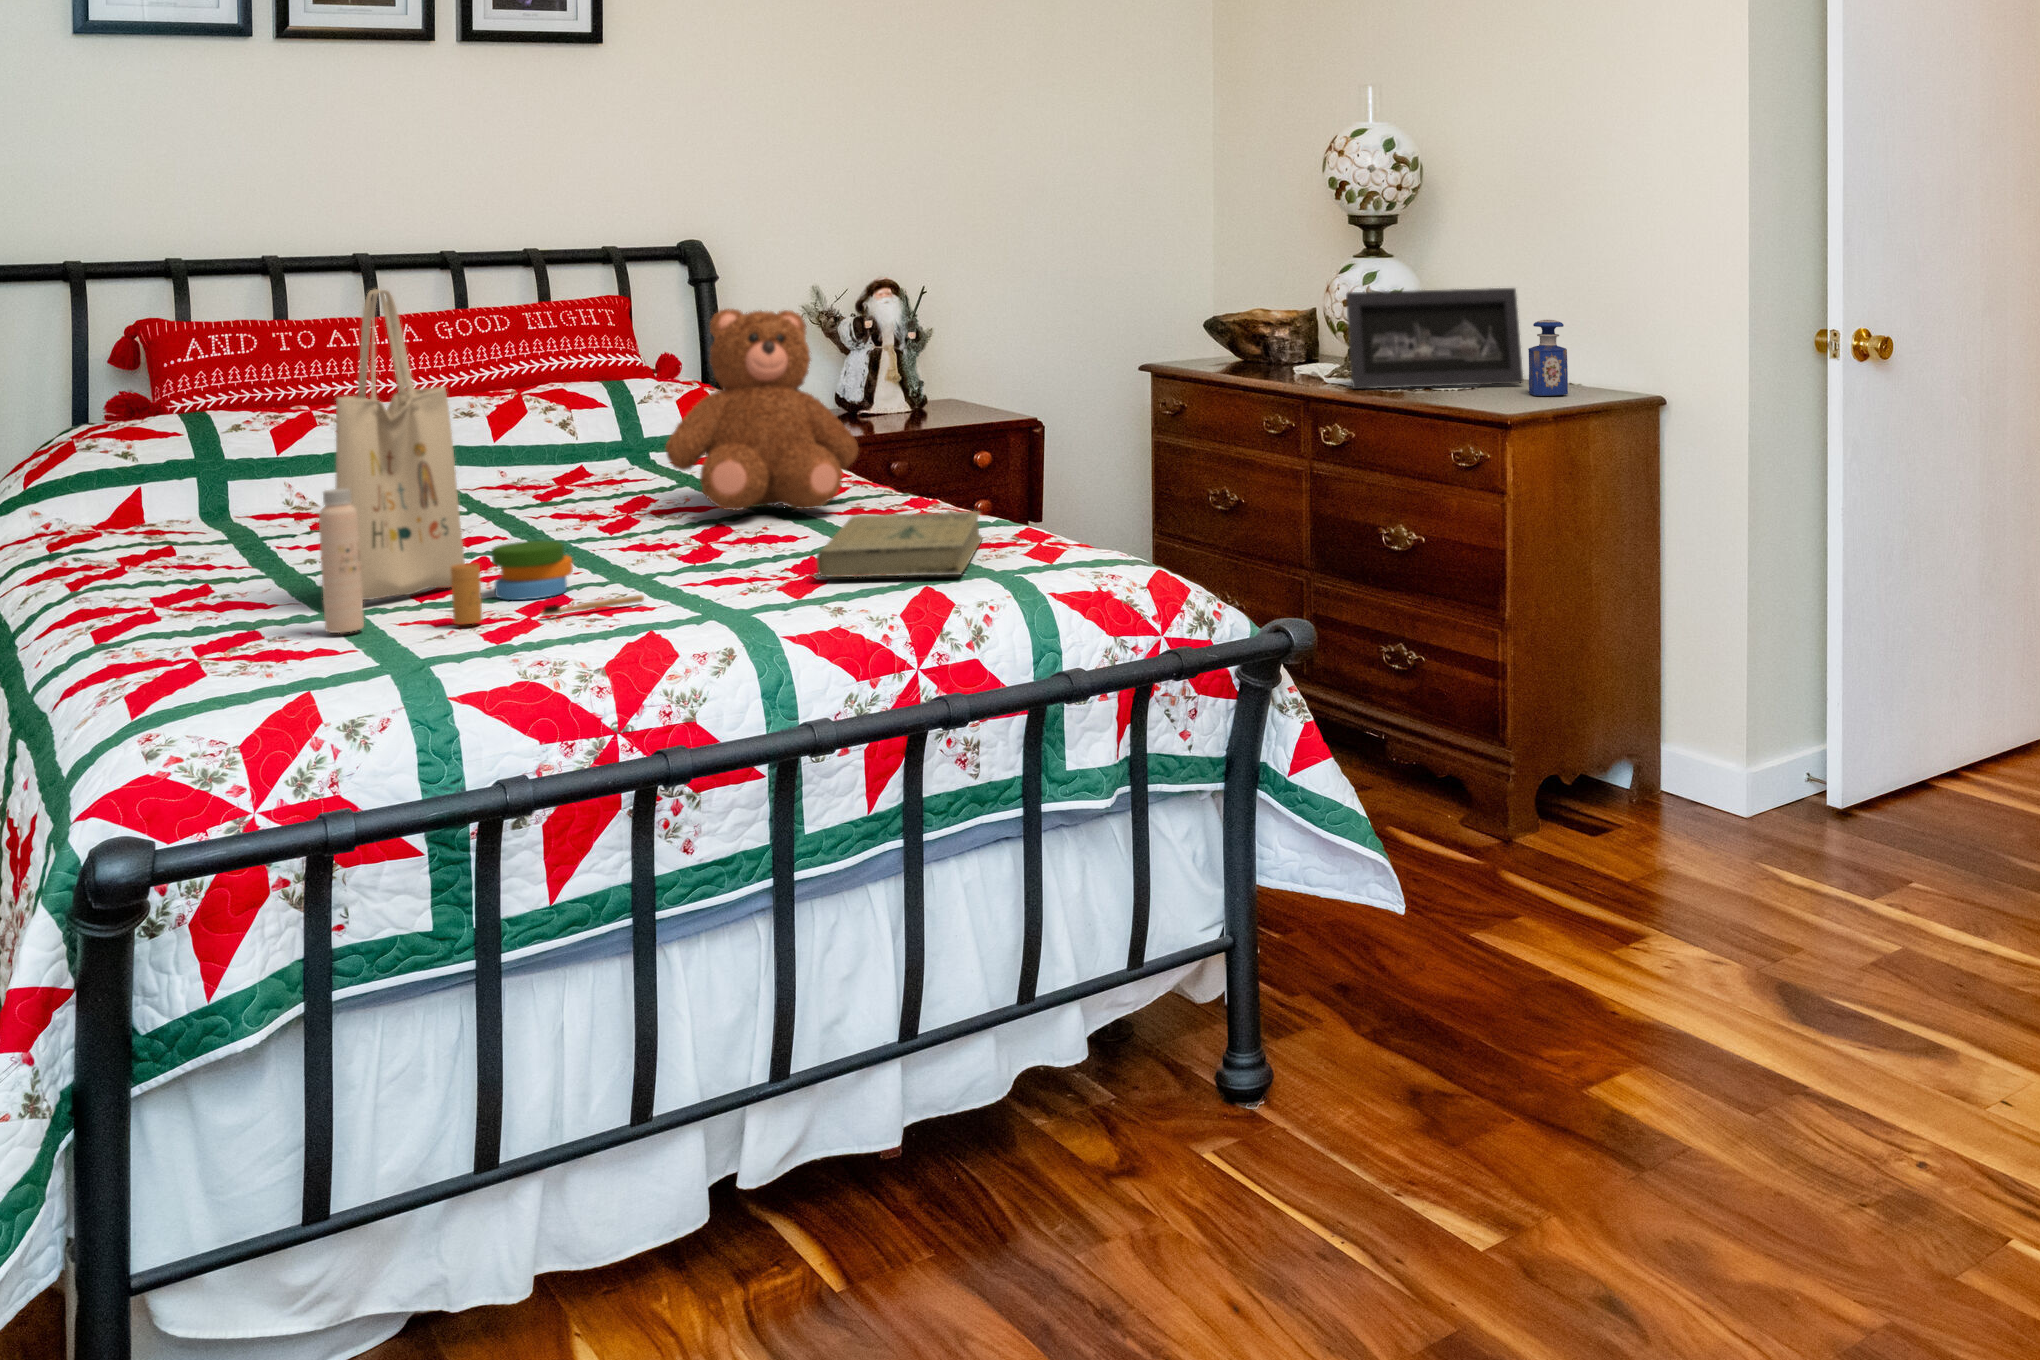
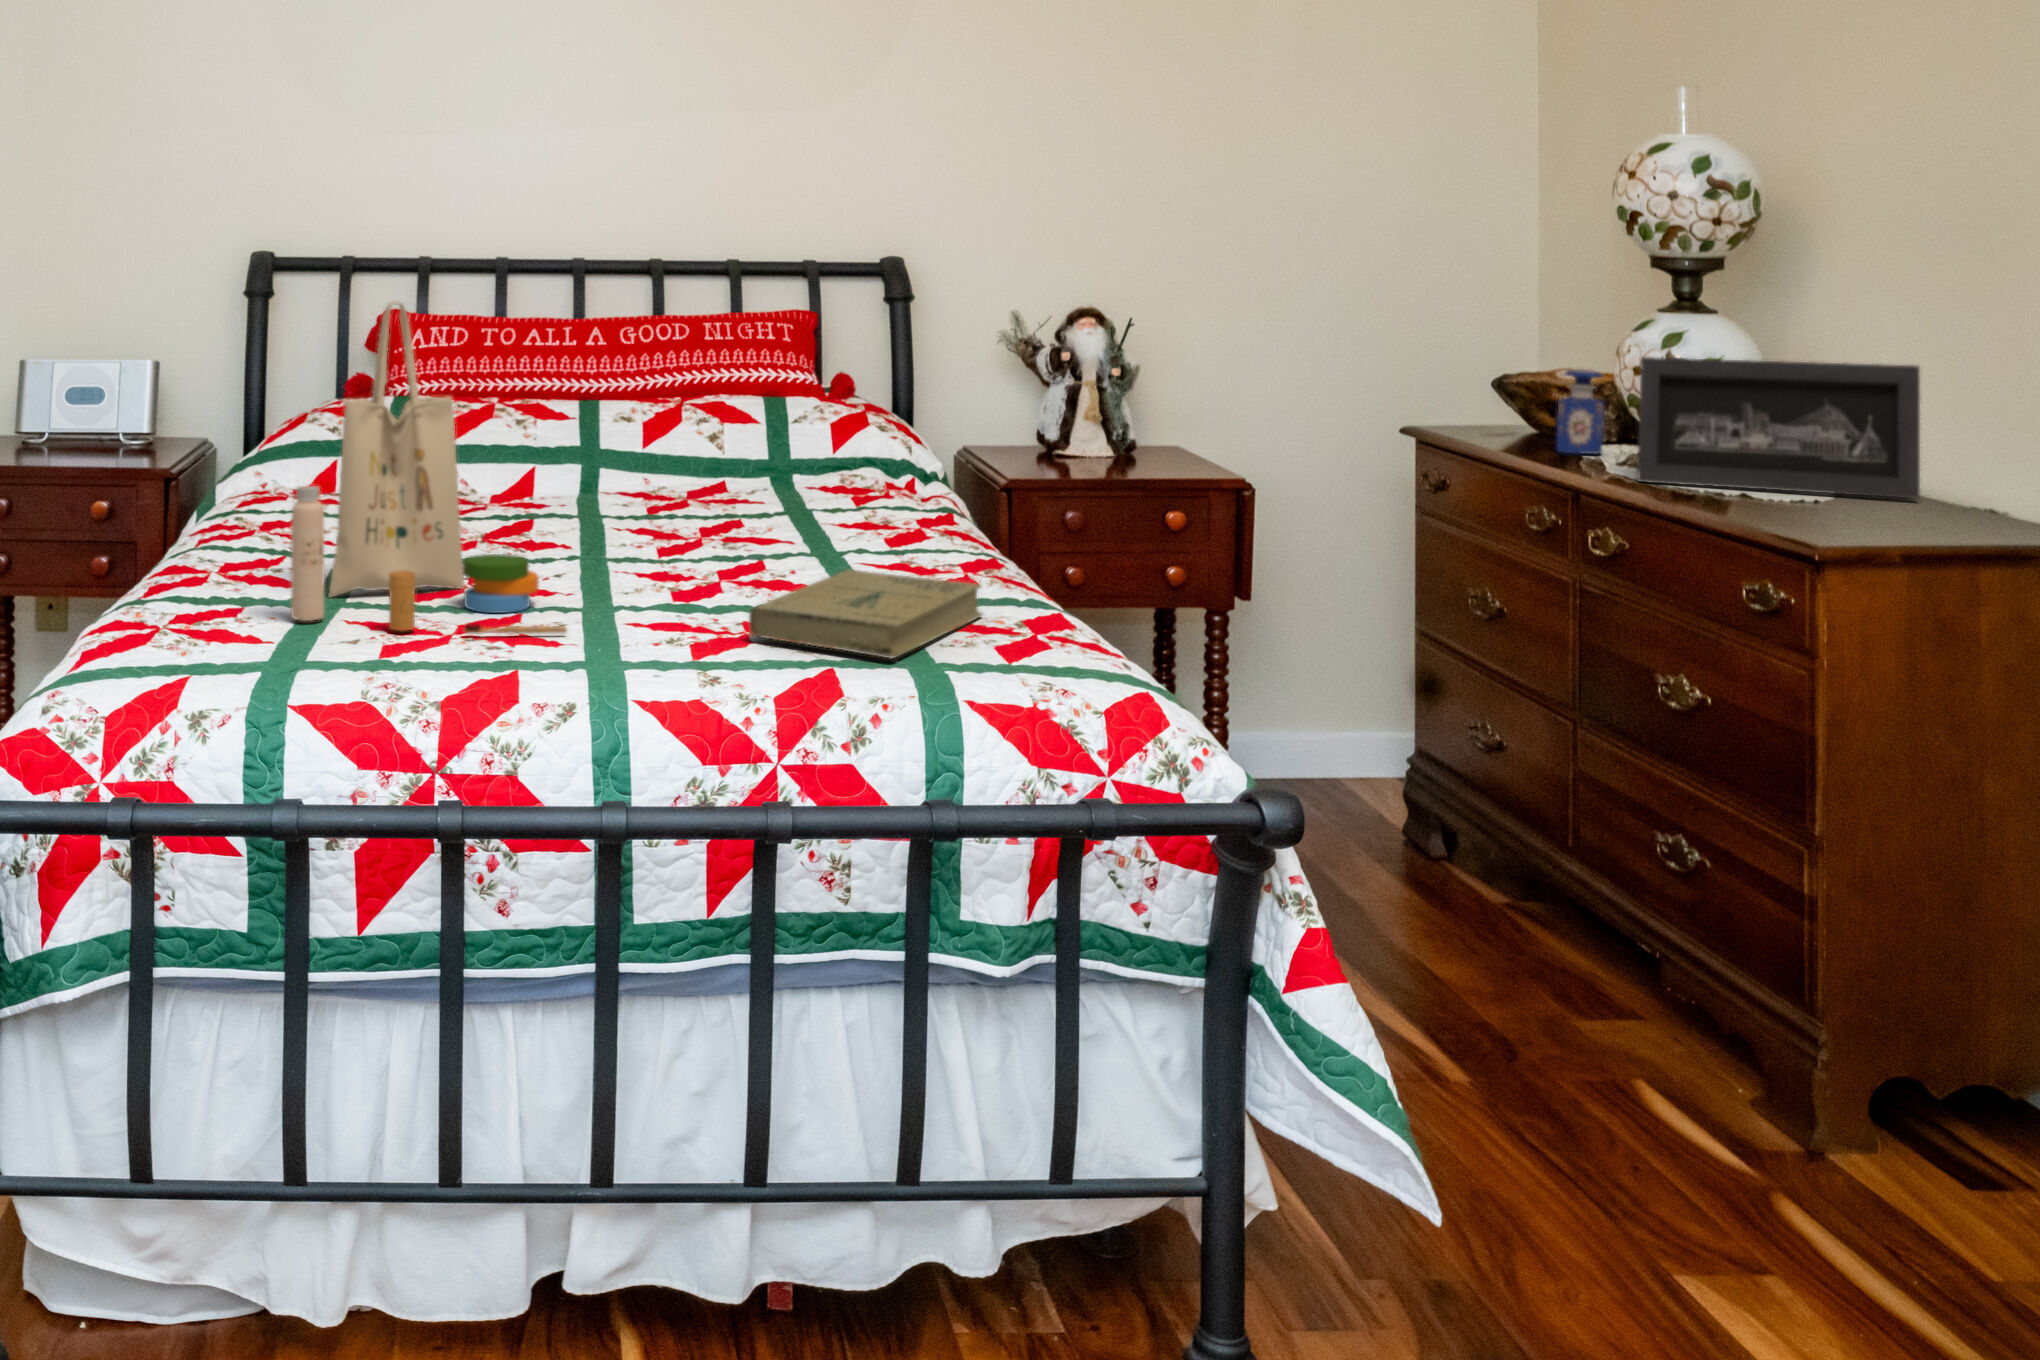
teddy bear: present [665,309,858,511] -> none [719,334,920,556]
perfume bottle: present [1528,320,1568,396] -> present [1557,369,1604,454]

